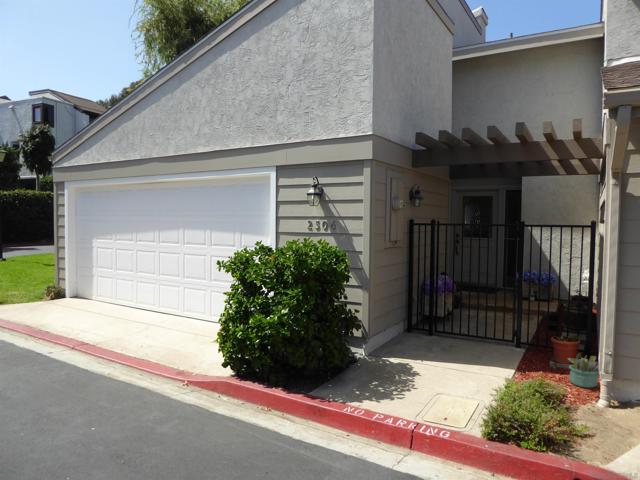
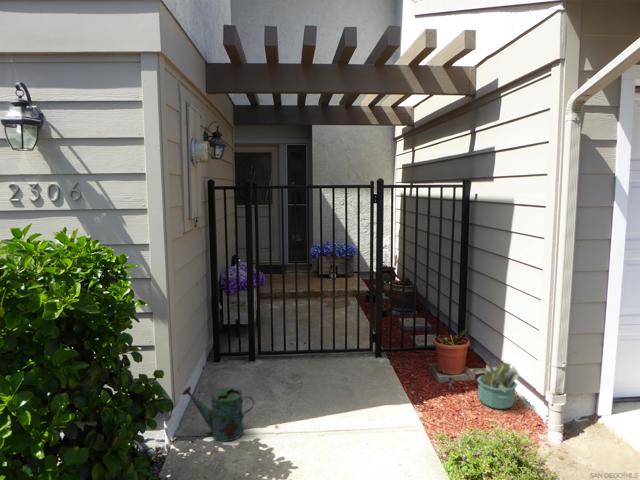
watering can: none [374,330,409,362] -> present [182,387,254,441]

